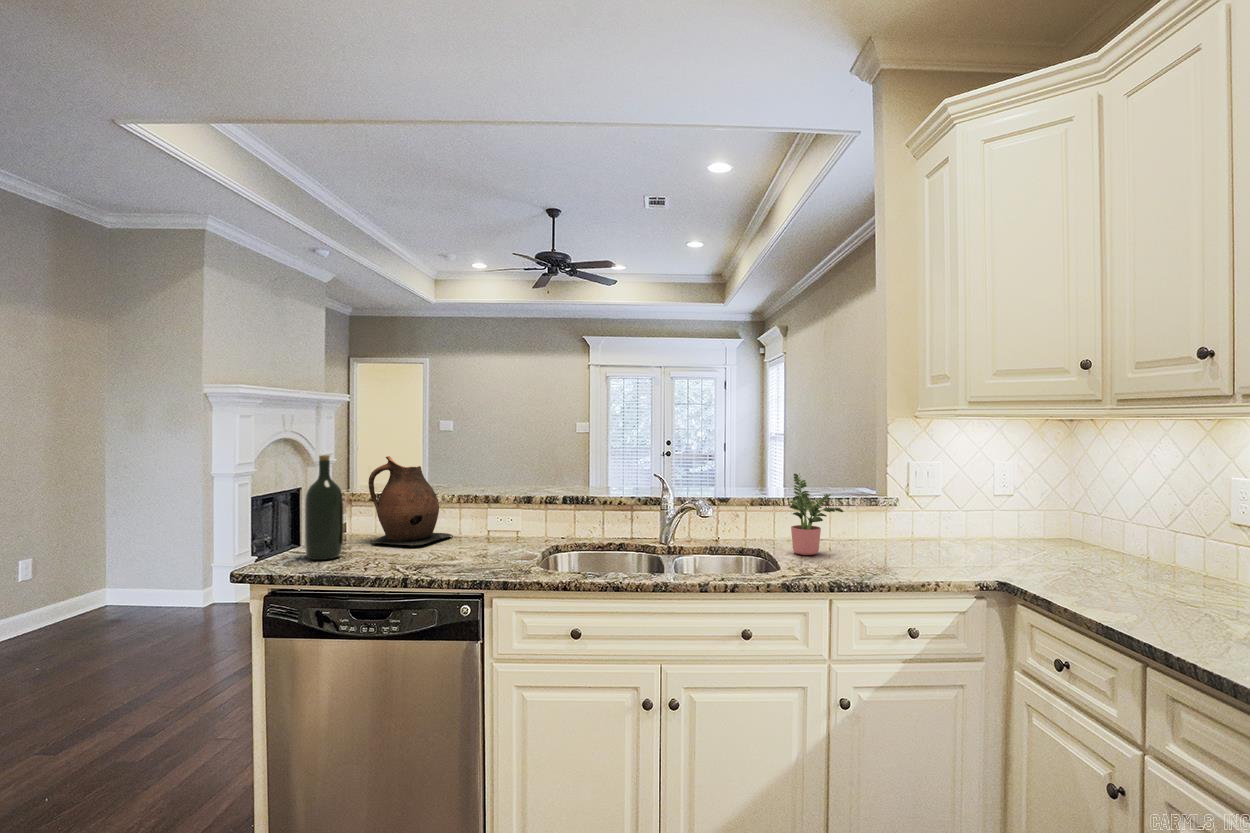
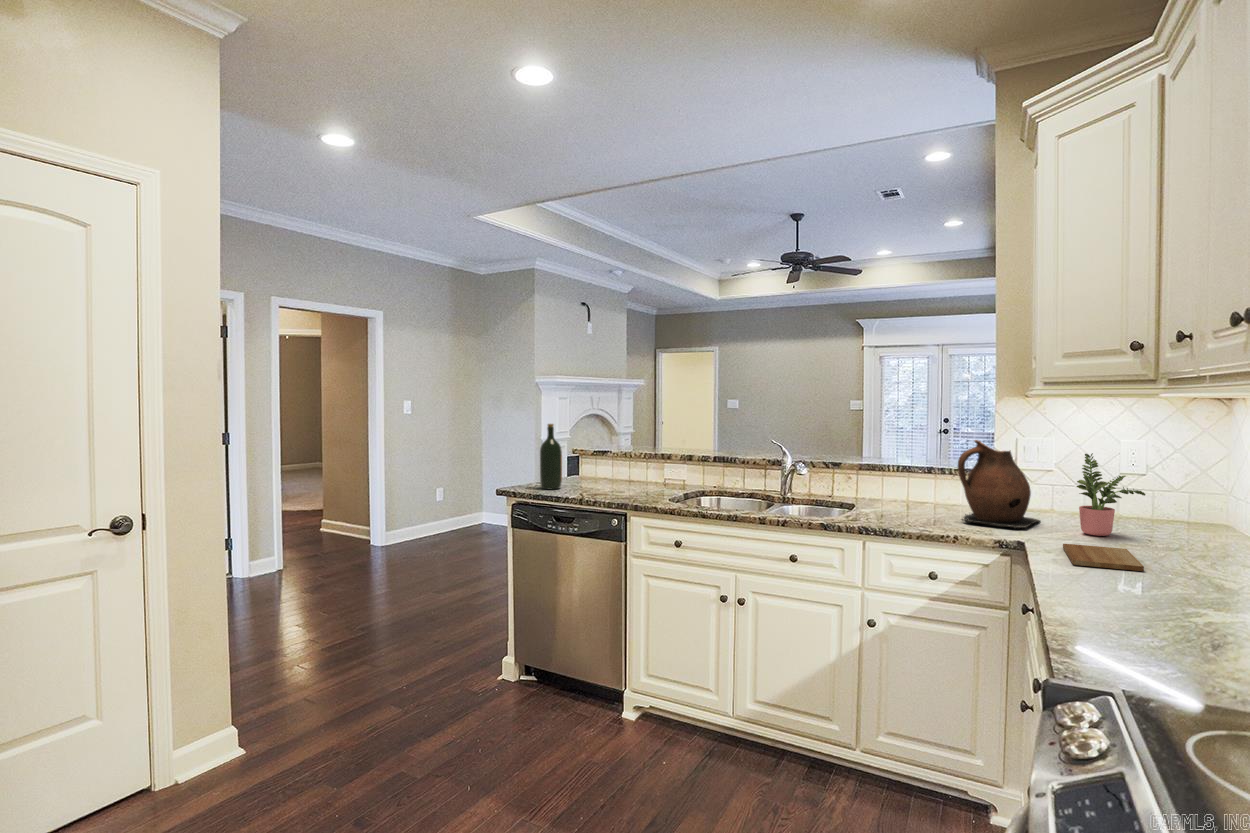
ceramic pitcher: present [368,456,453,547] -> present [958,440,1040,529]
potted plant: present [790,474,843,555] -> present [1077,453,1146,536]
cutting board: none [1055,584,1181,613] -> present [1063,544,1144,571]

